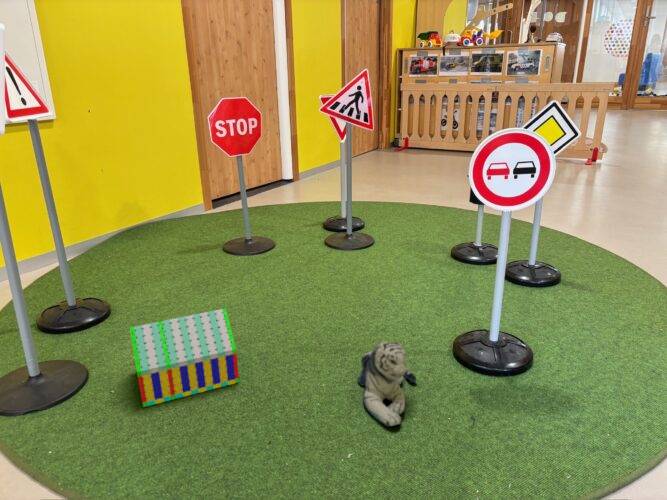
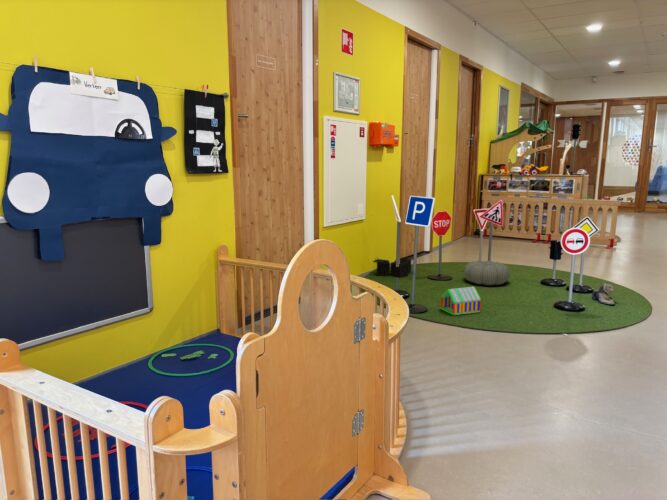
storage bin: none [117,200,212,244] -> present [373,258,411,277]
pouf: none [292,206,387,264] -> present [464,261,510,285]
plush toy: present [358,342,416,427] -> present [592,283,614,305]

